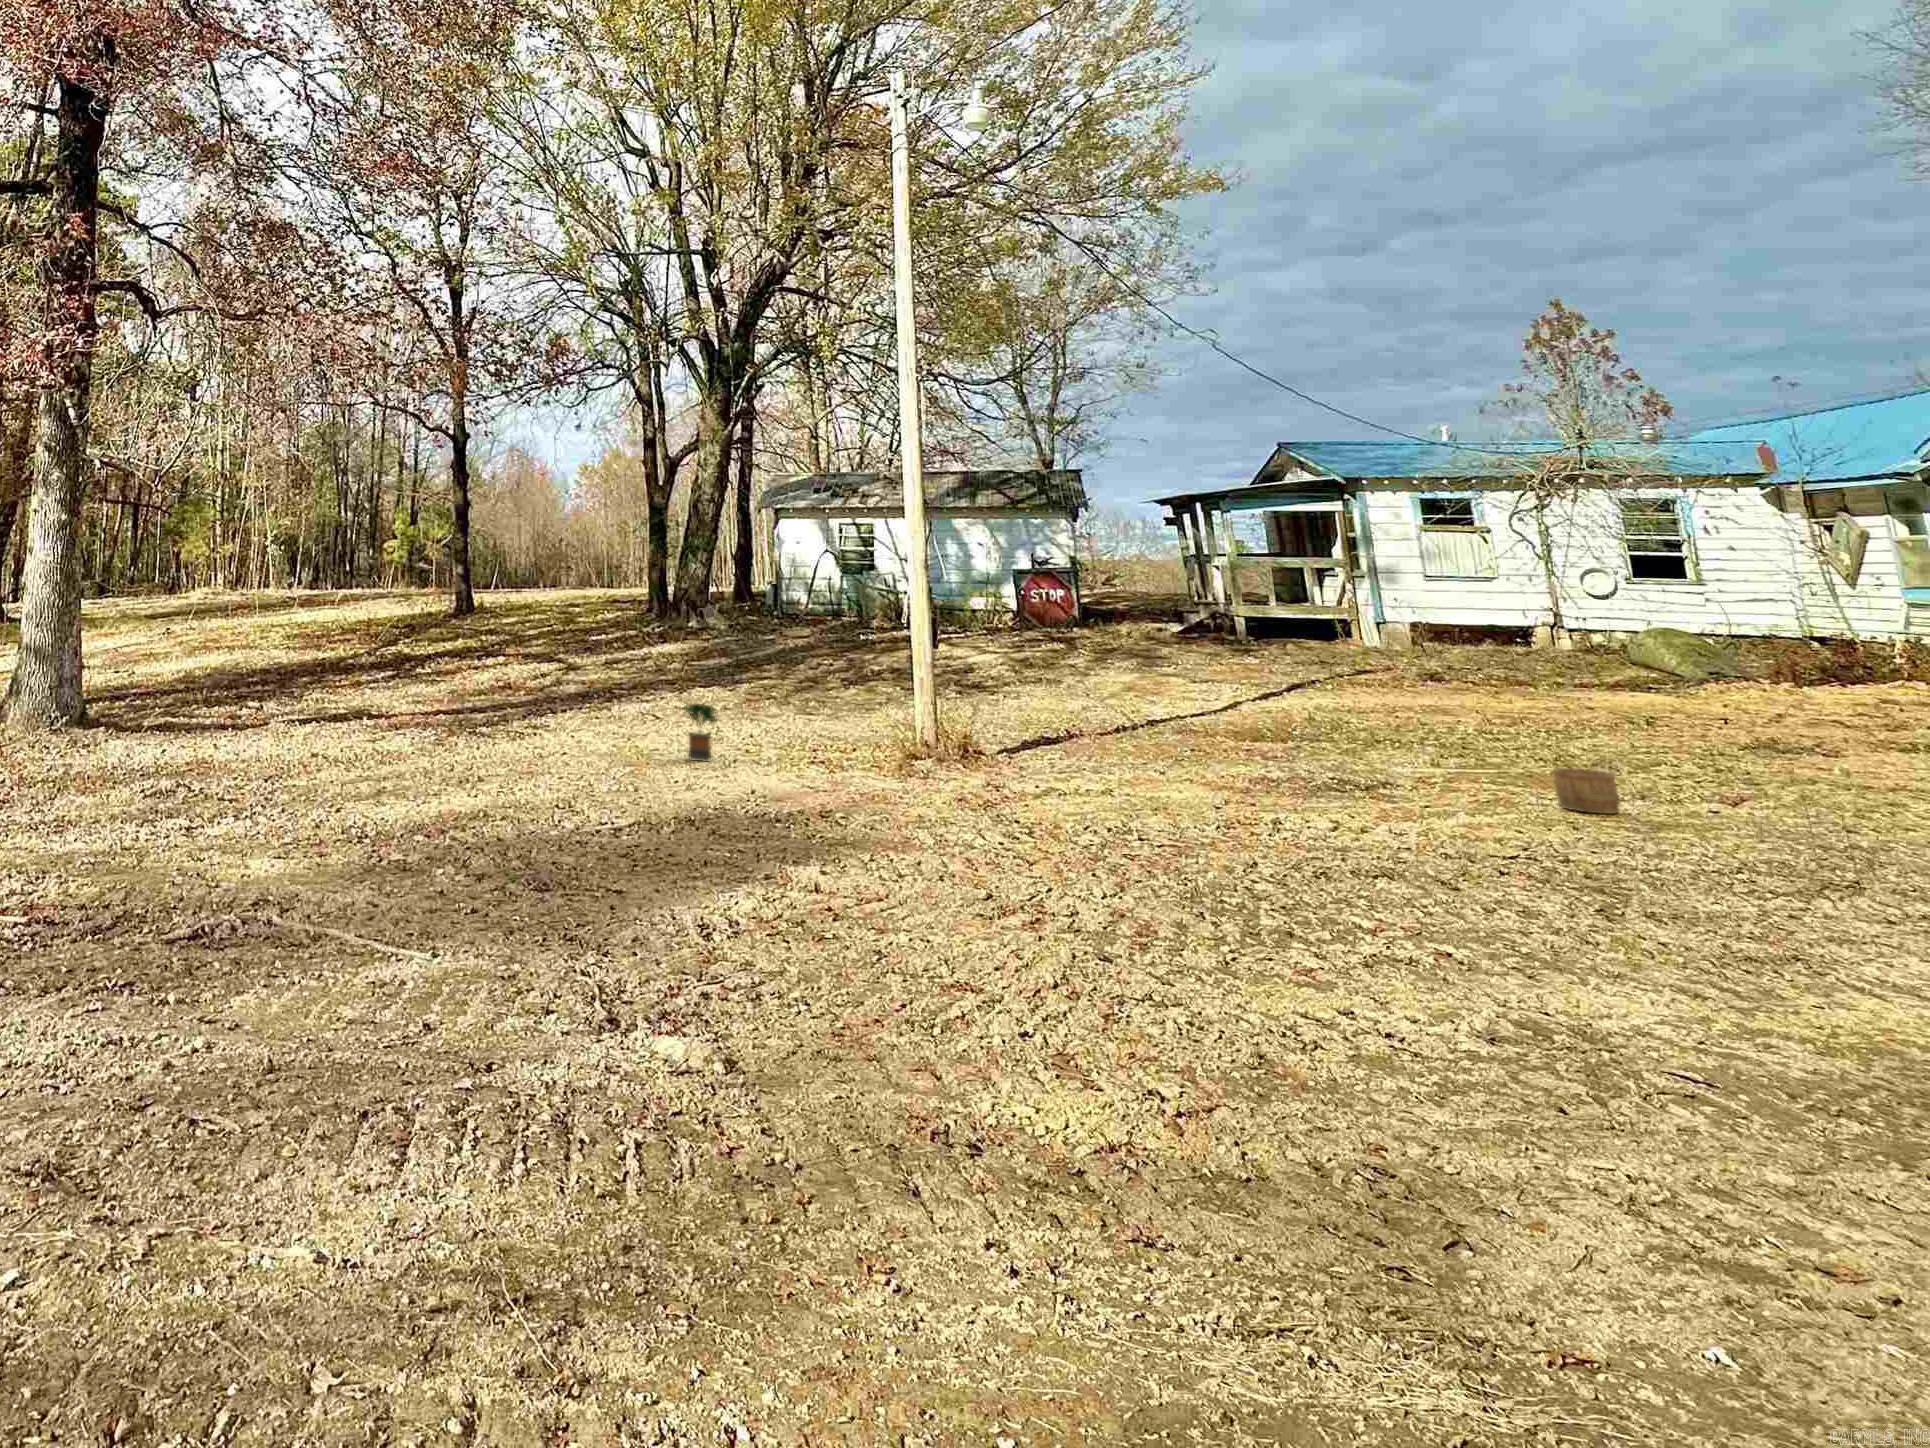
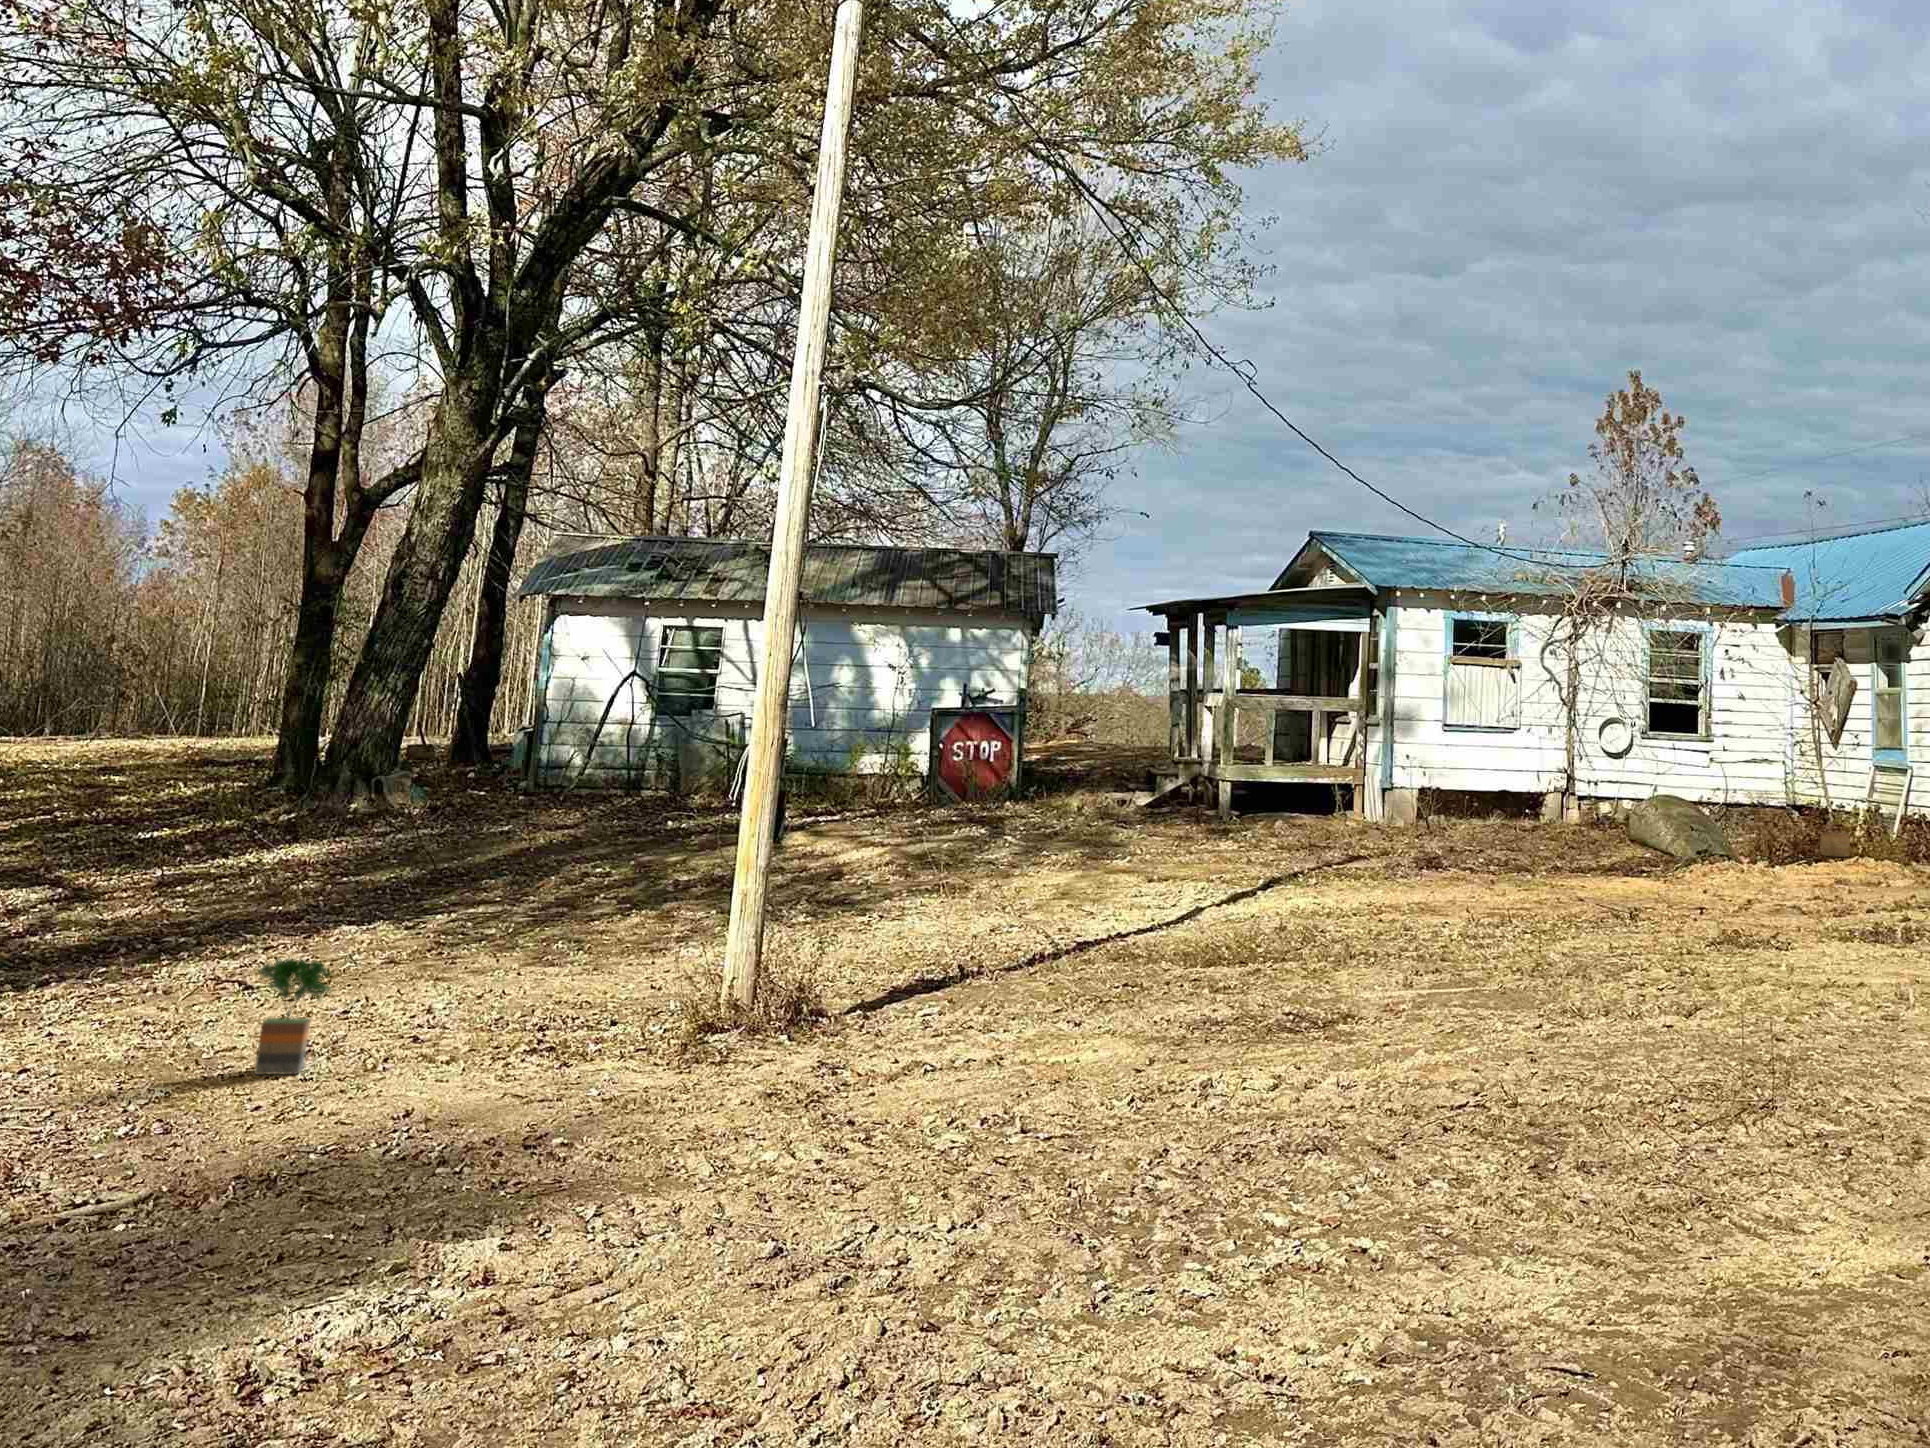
wooden bucket: present [1552,768,1619,814] -> present [1820,833,1850,857]

